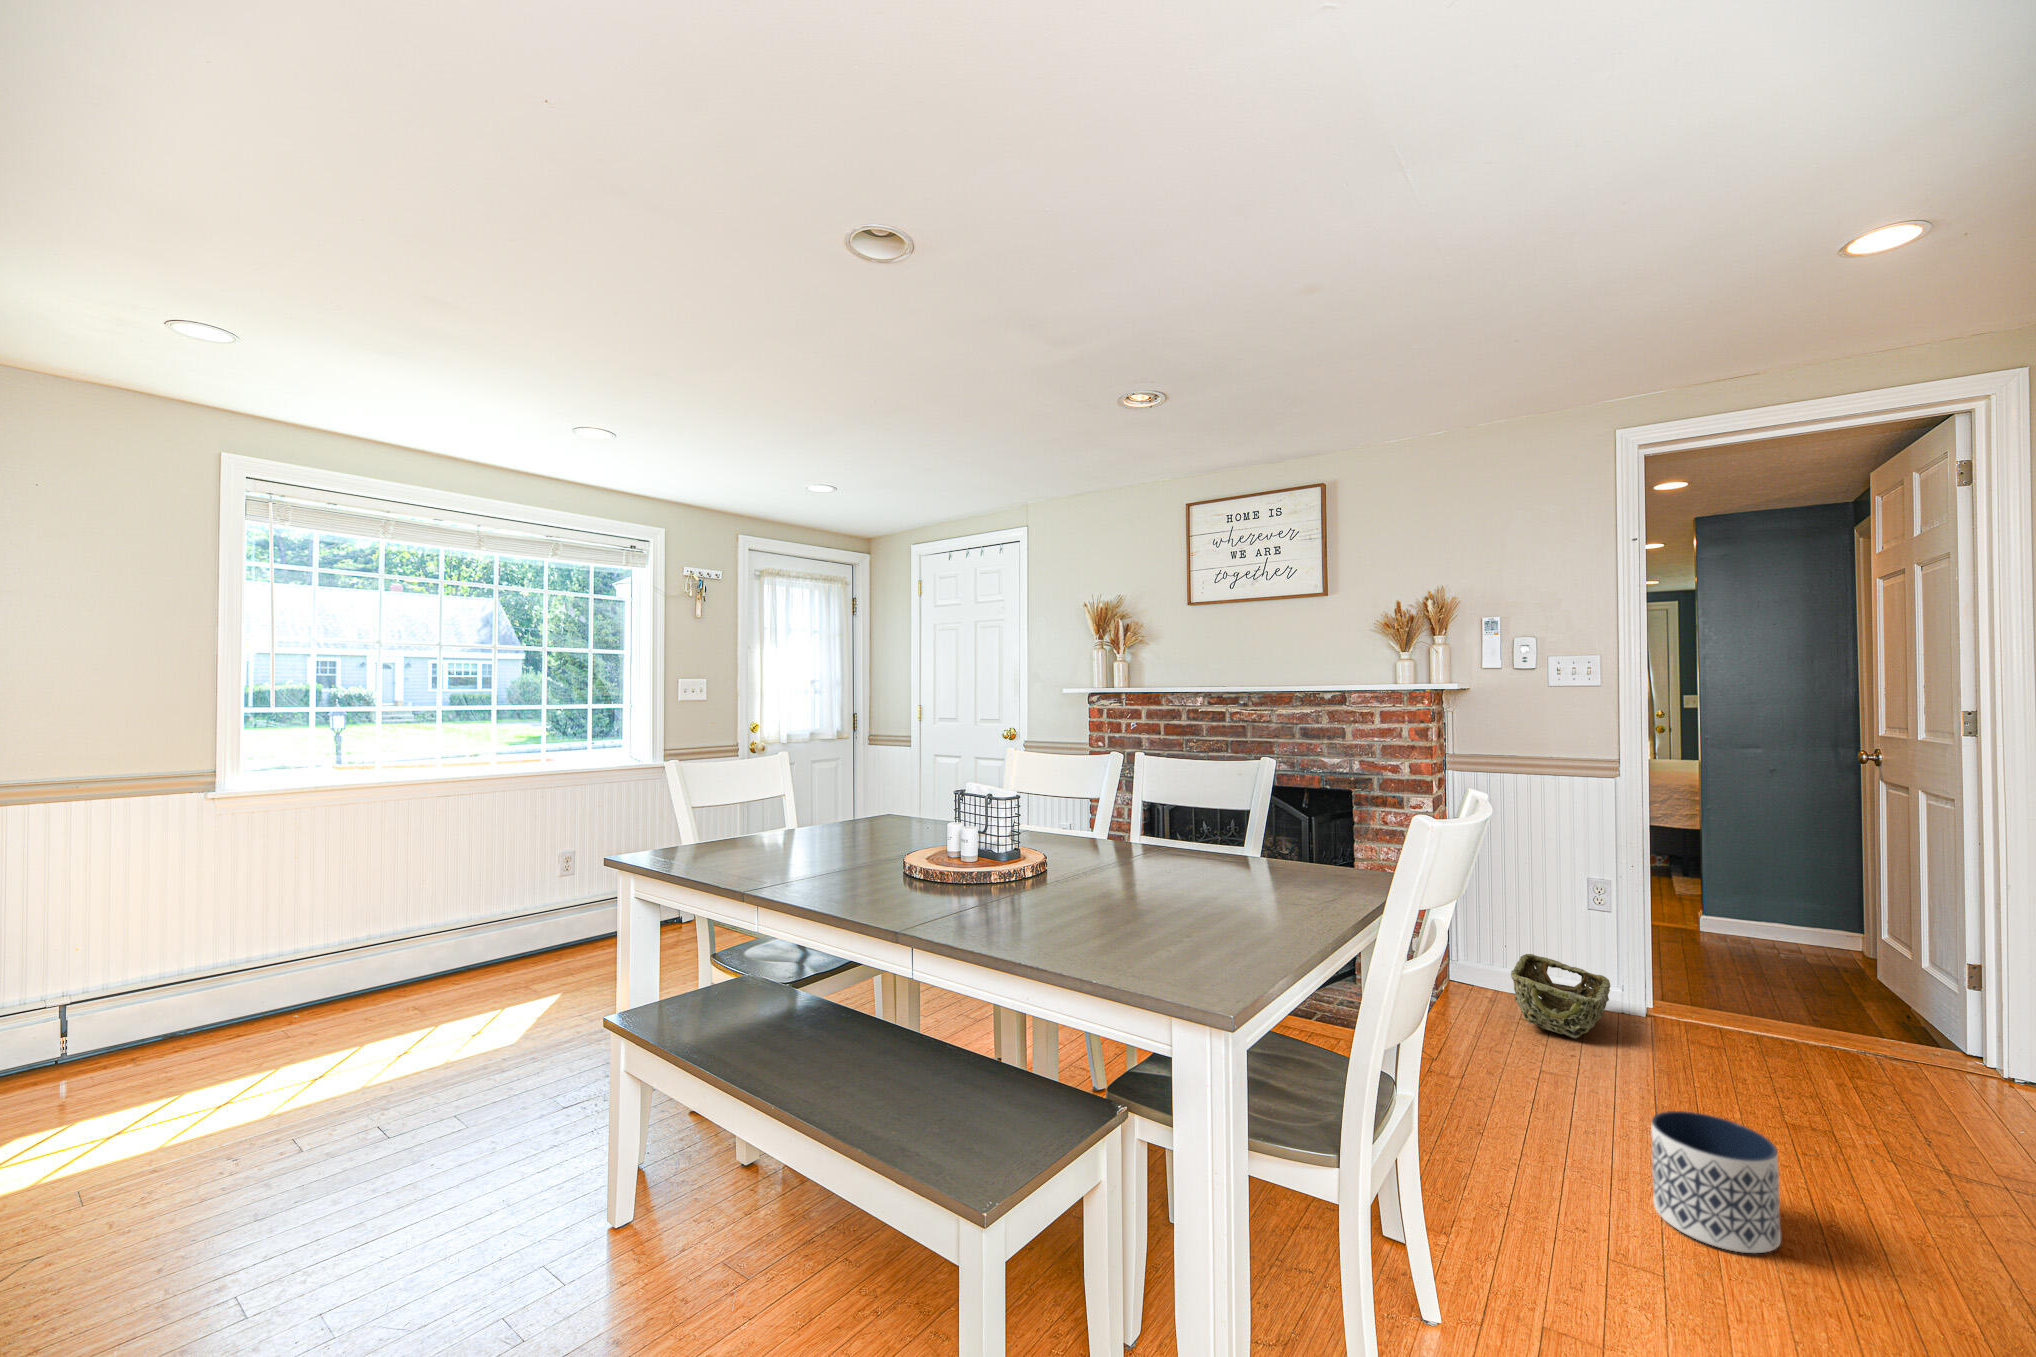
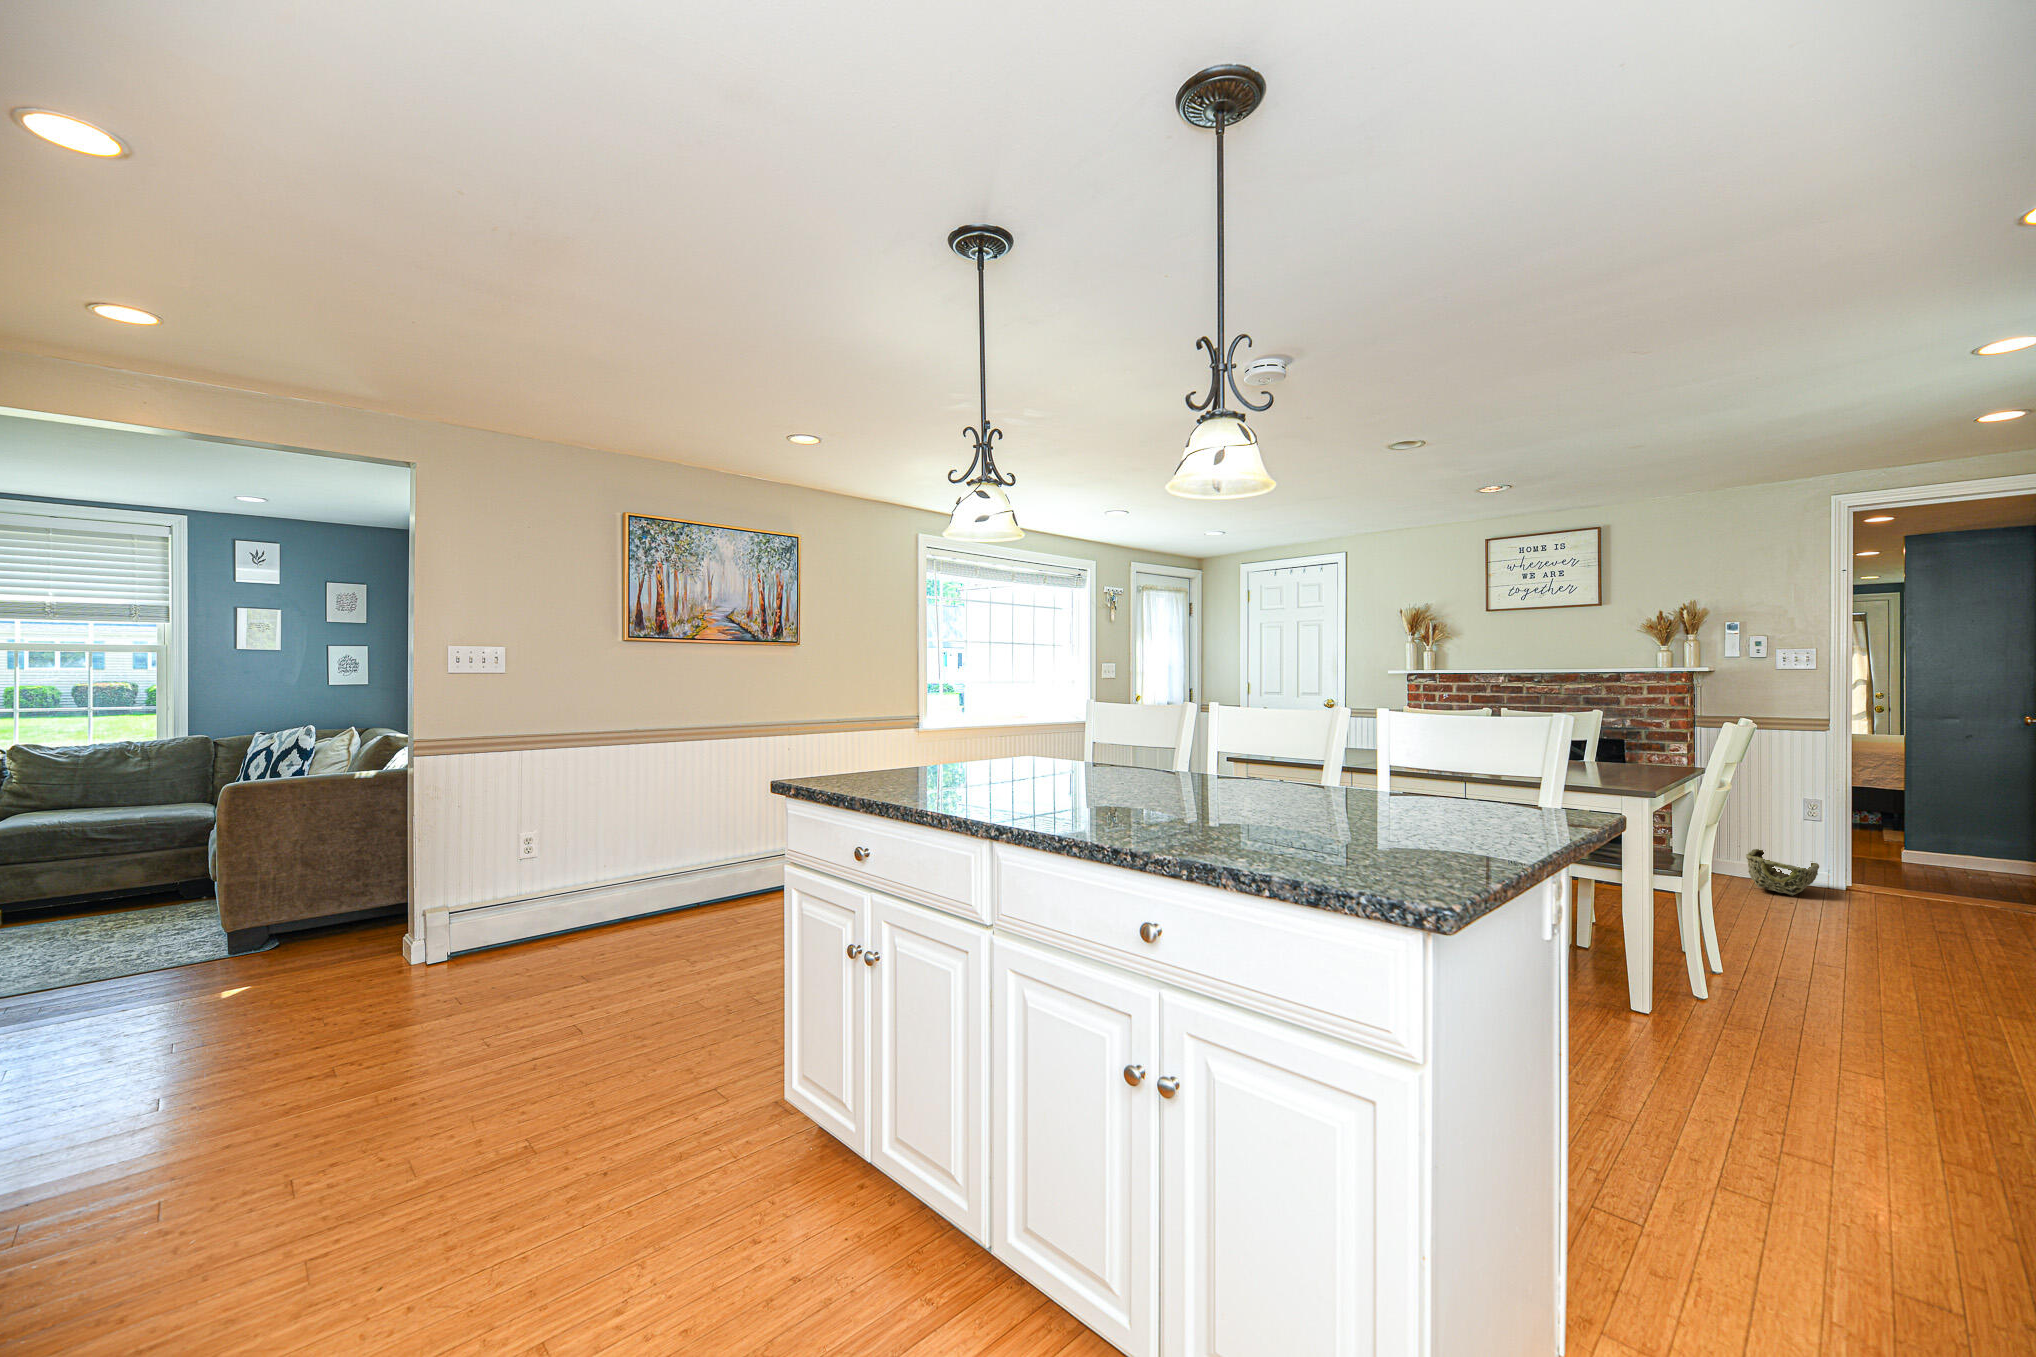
planter: present [1651,1111,1781,1253] -> none [1839,899,1913,960]

